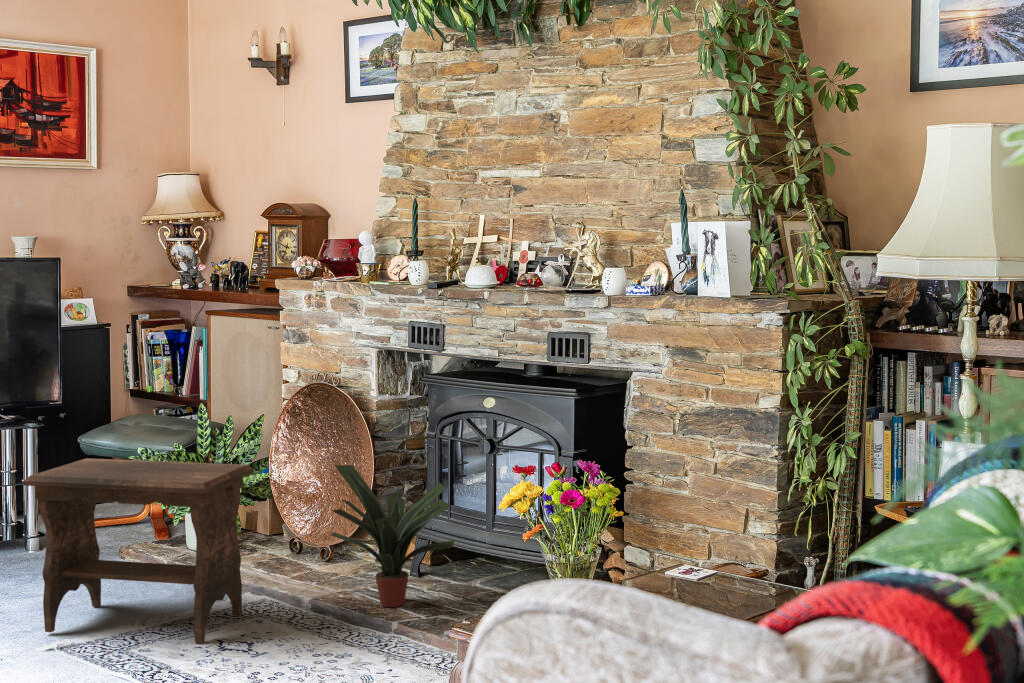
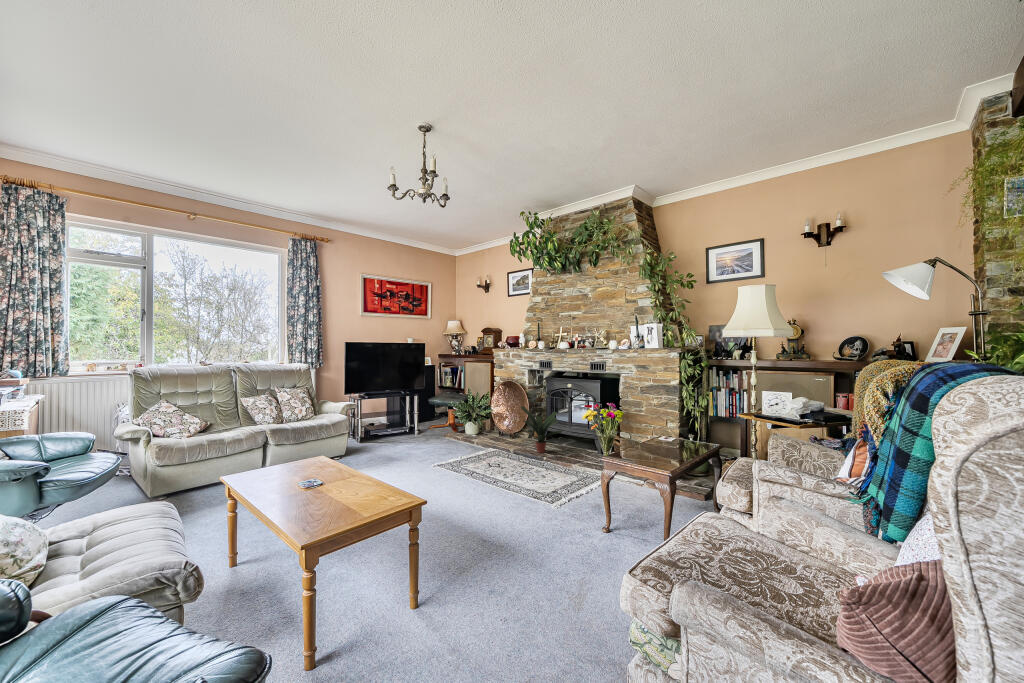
footstool: present [23,458,253,644] -> none [426,405,496,466]

